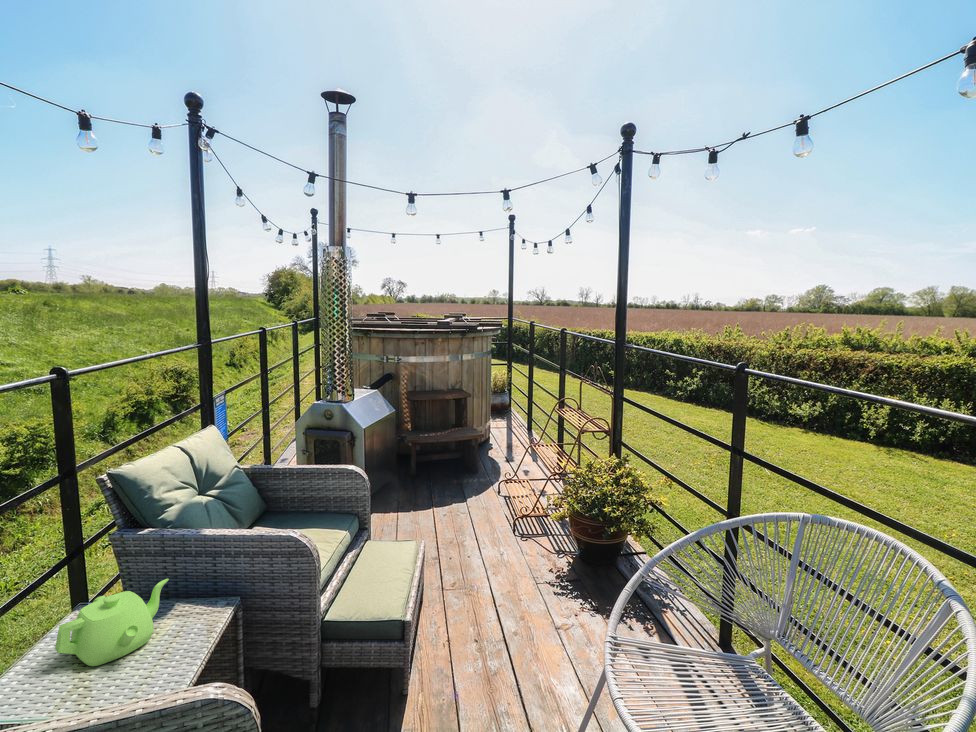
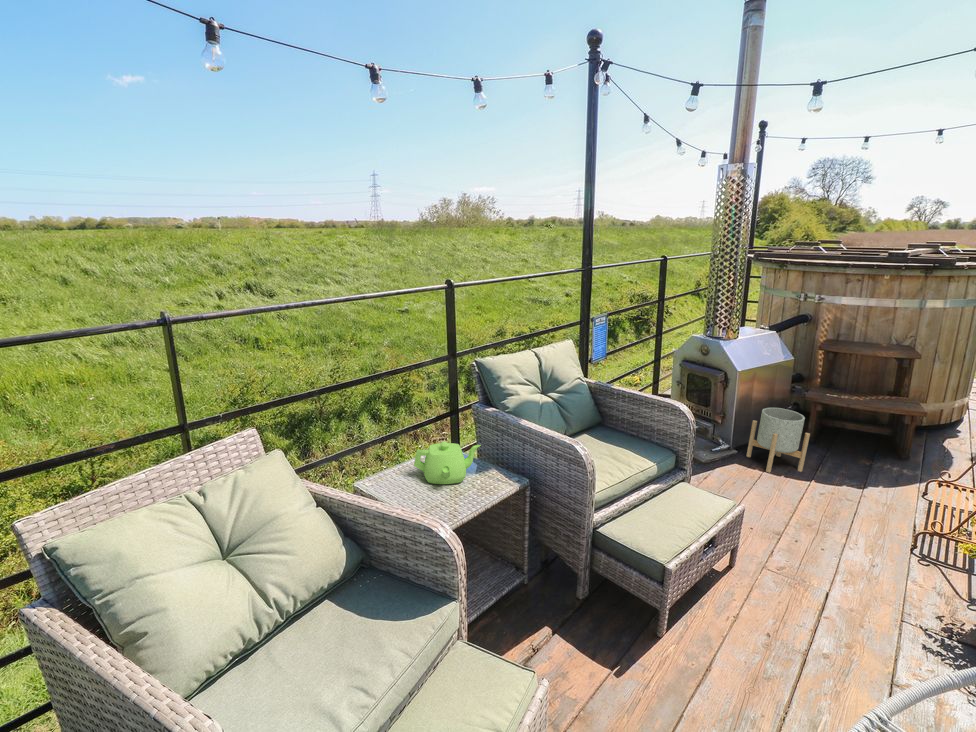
planter: none [379,453,424,511] -> present [747,408,810,473]

